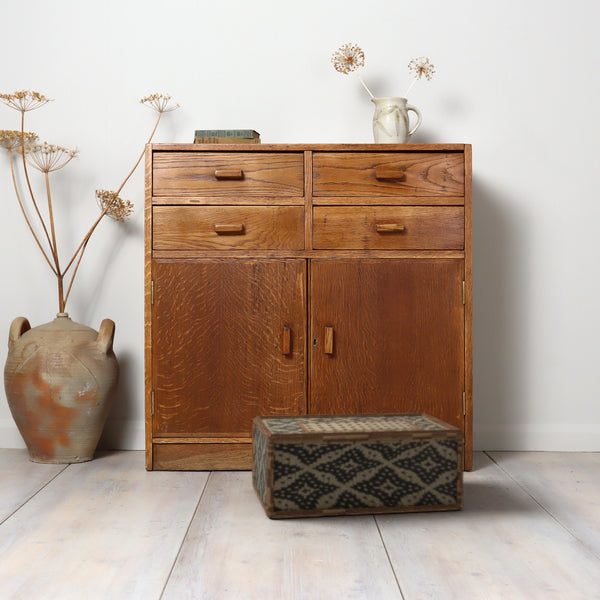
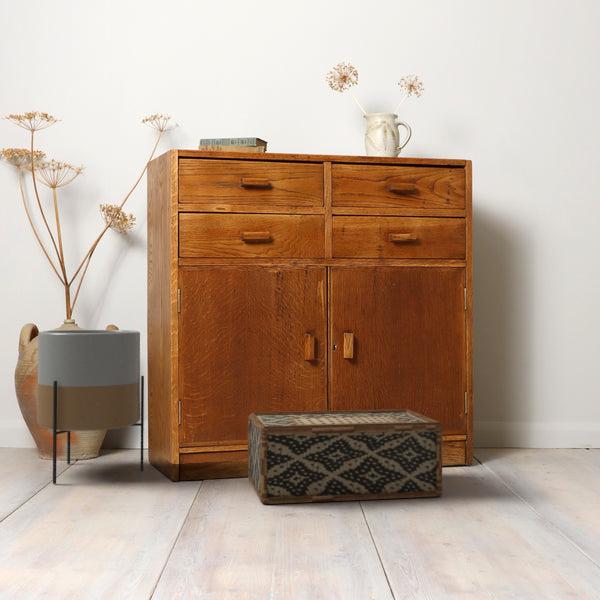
planter: none [26,325,141,492] -> present [37,330,144,484]

